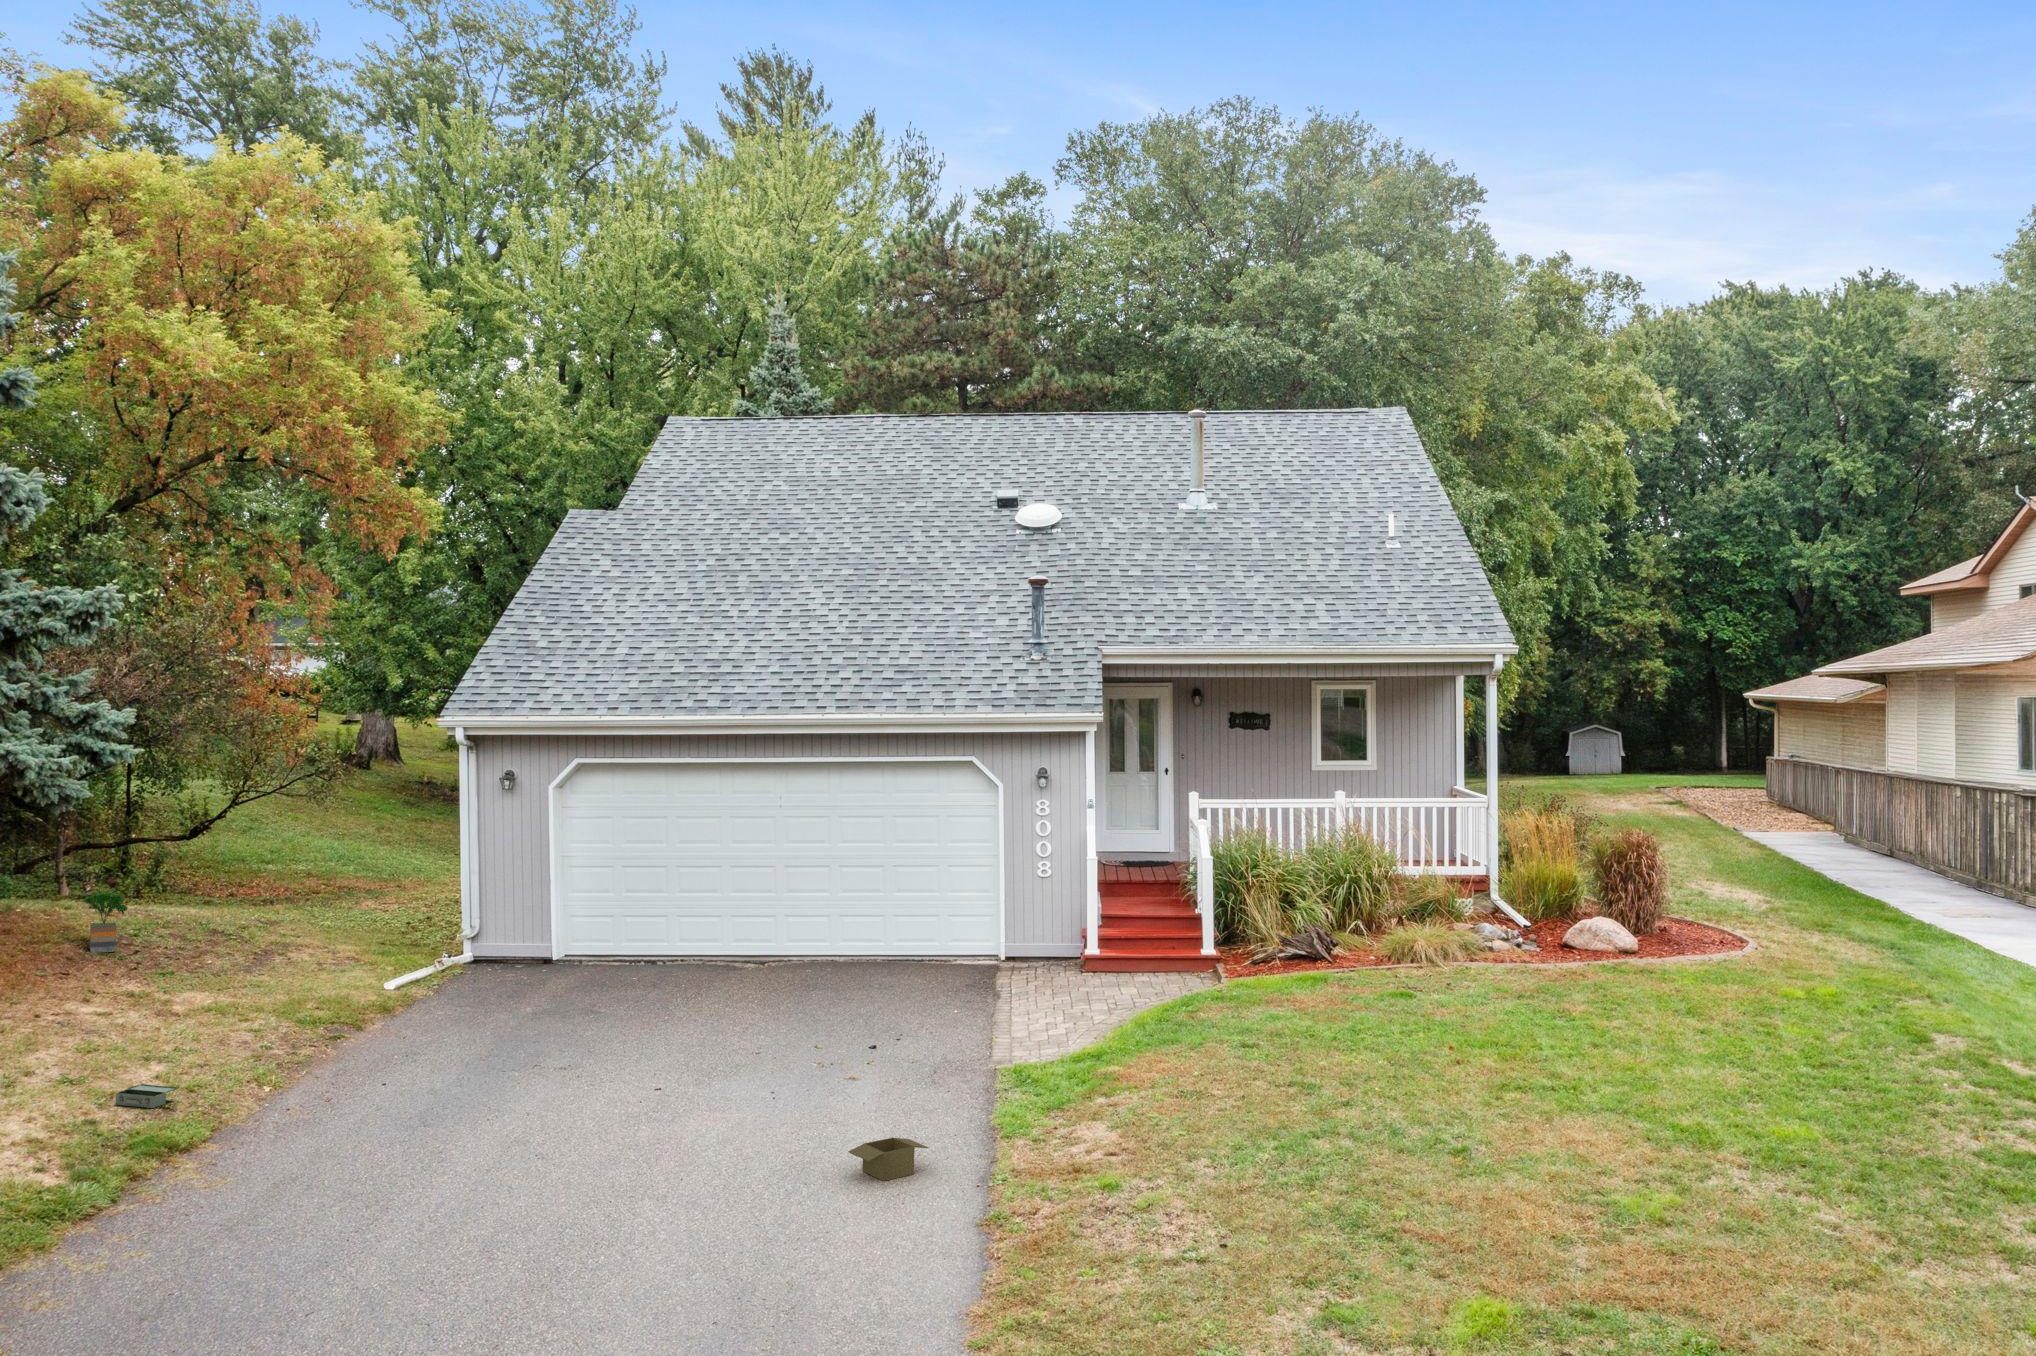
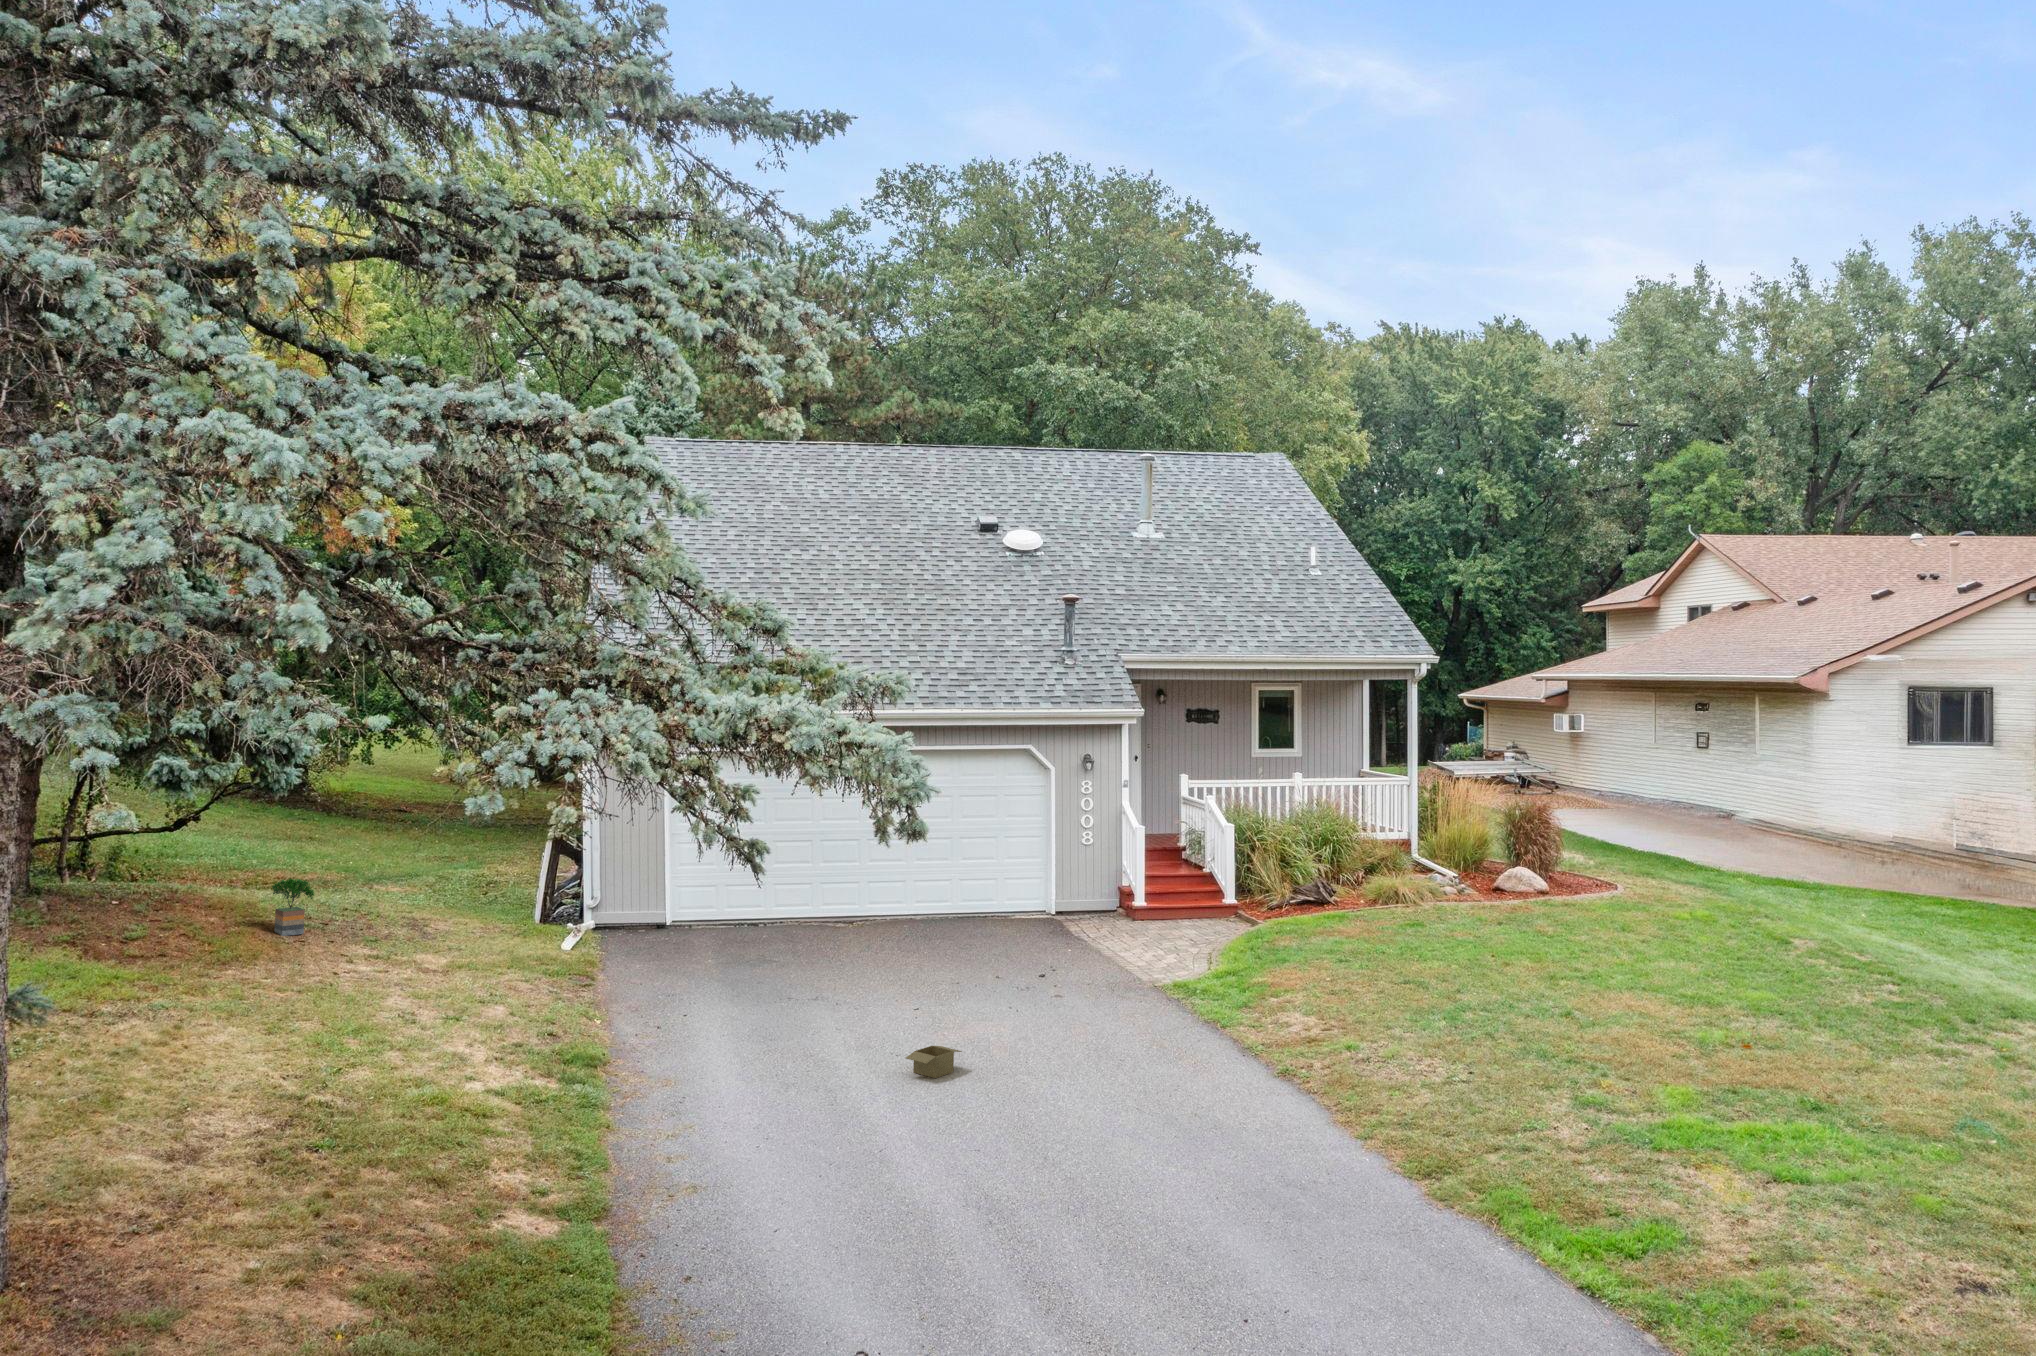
toolbox: present [116,1084,177,1108] -> none [523,1054,571,1074]
cardboard box: present [848,1138,929,1181] -> present [906,1046,962,1078]

